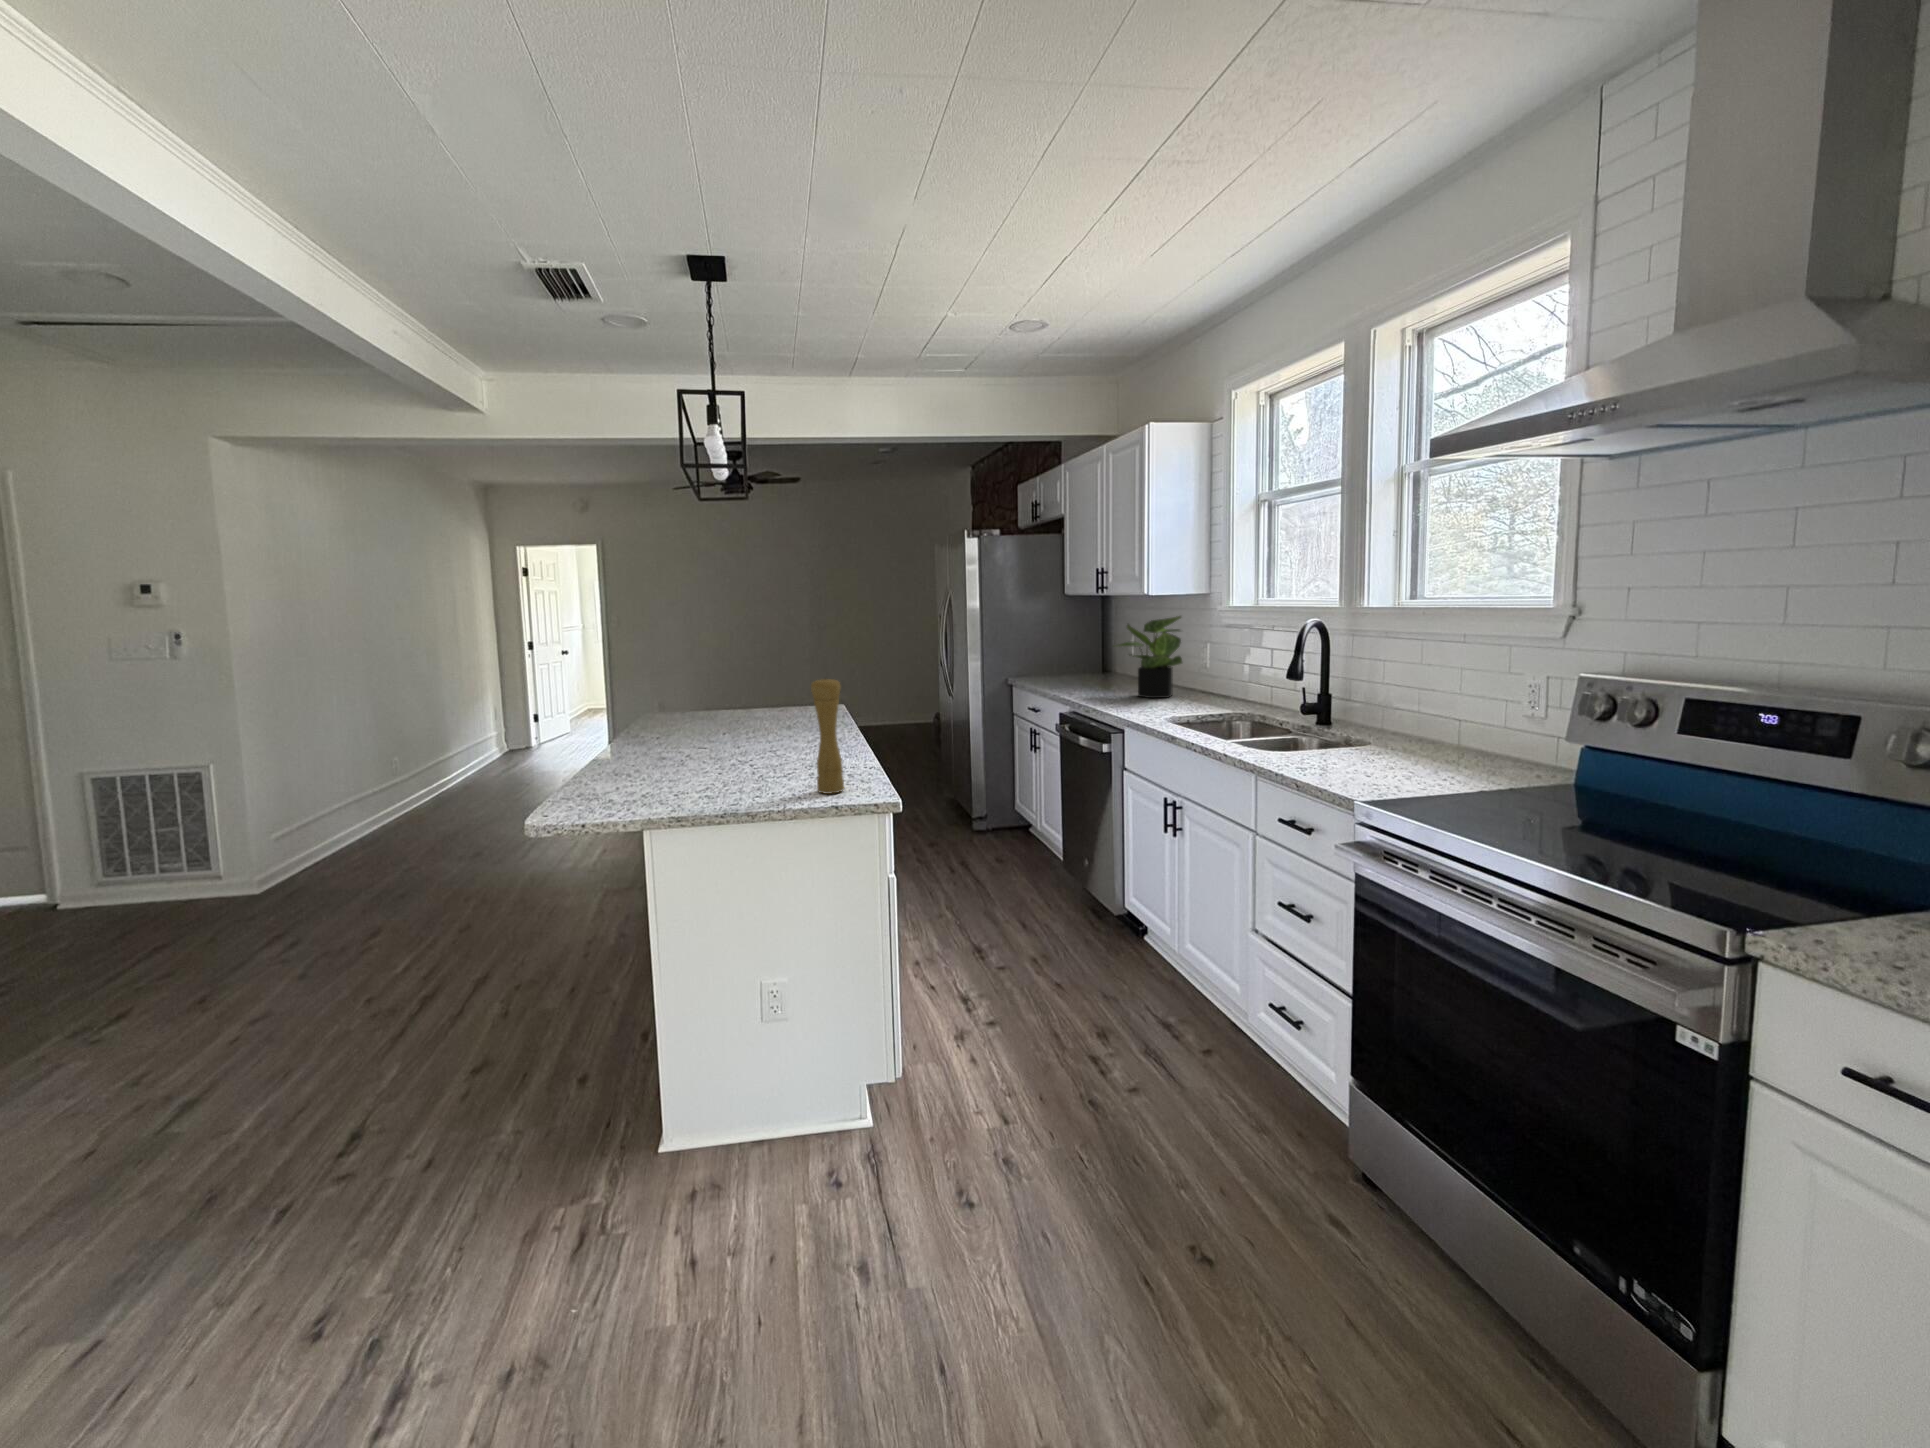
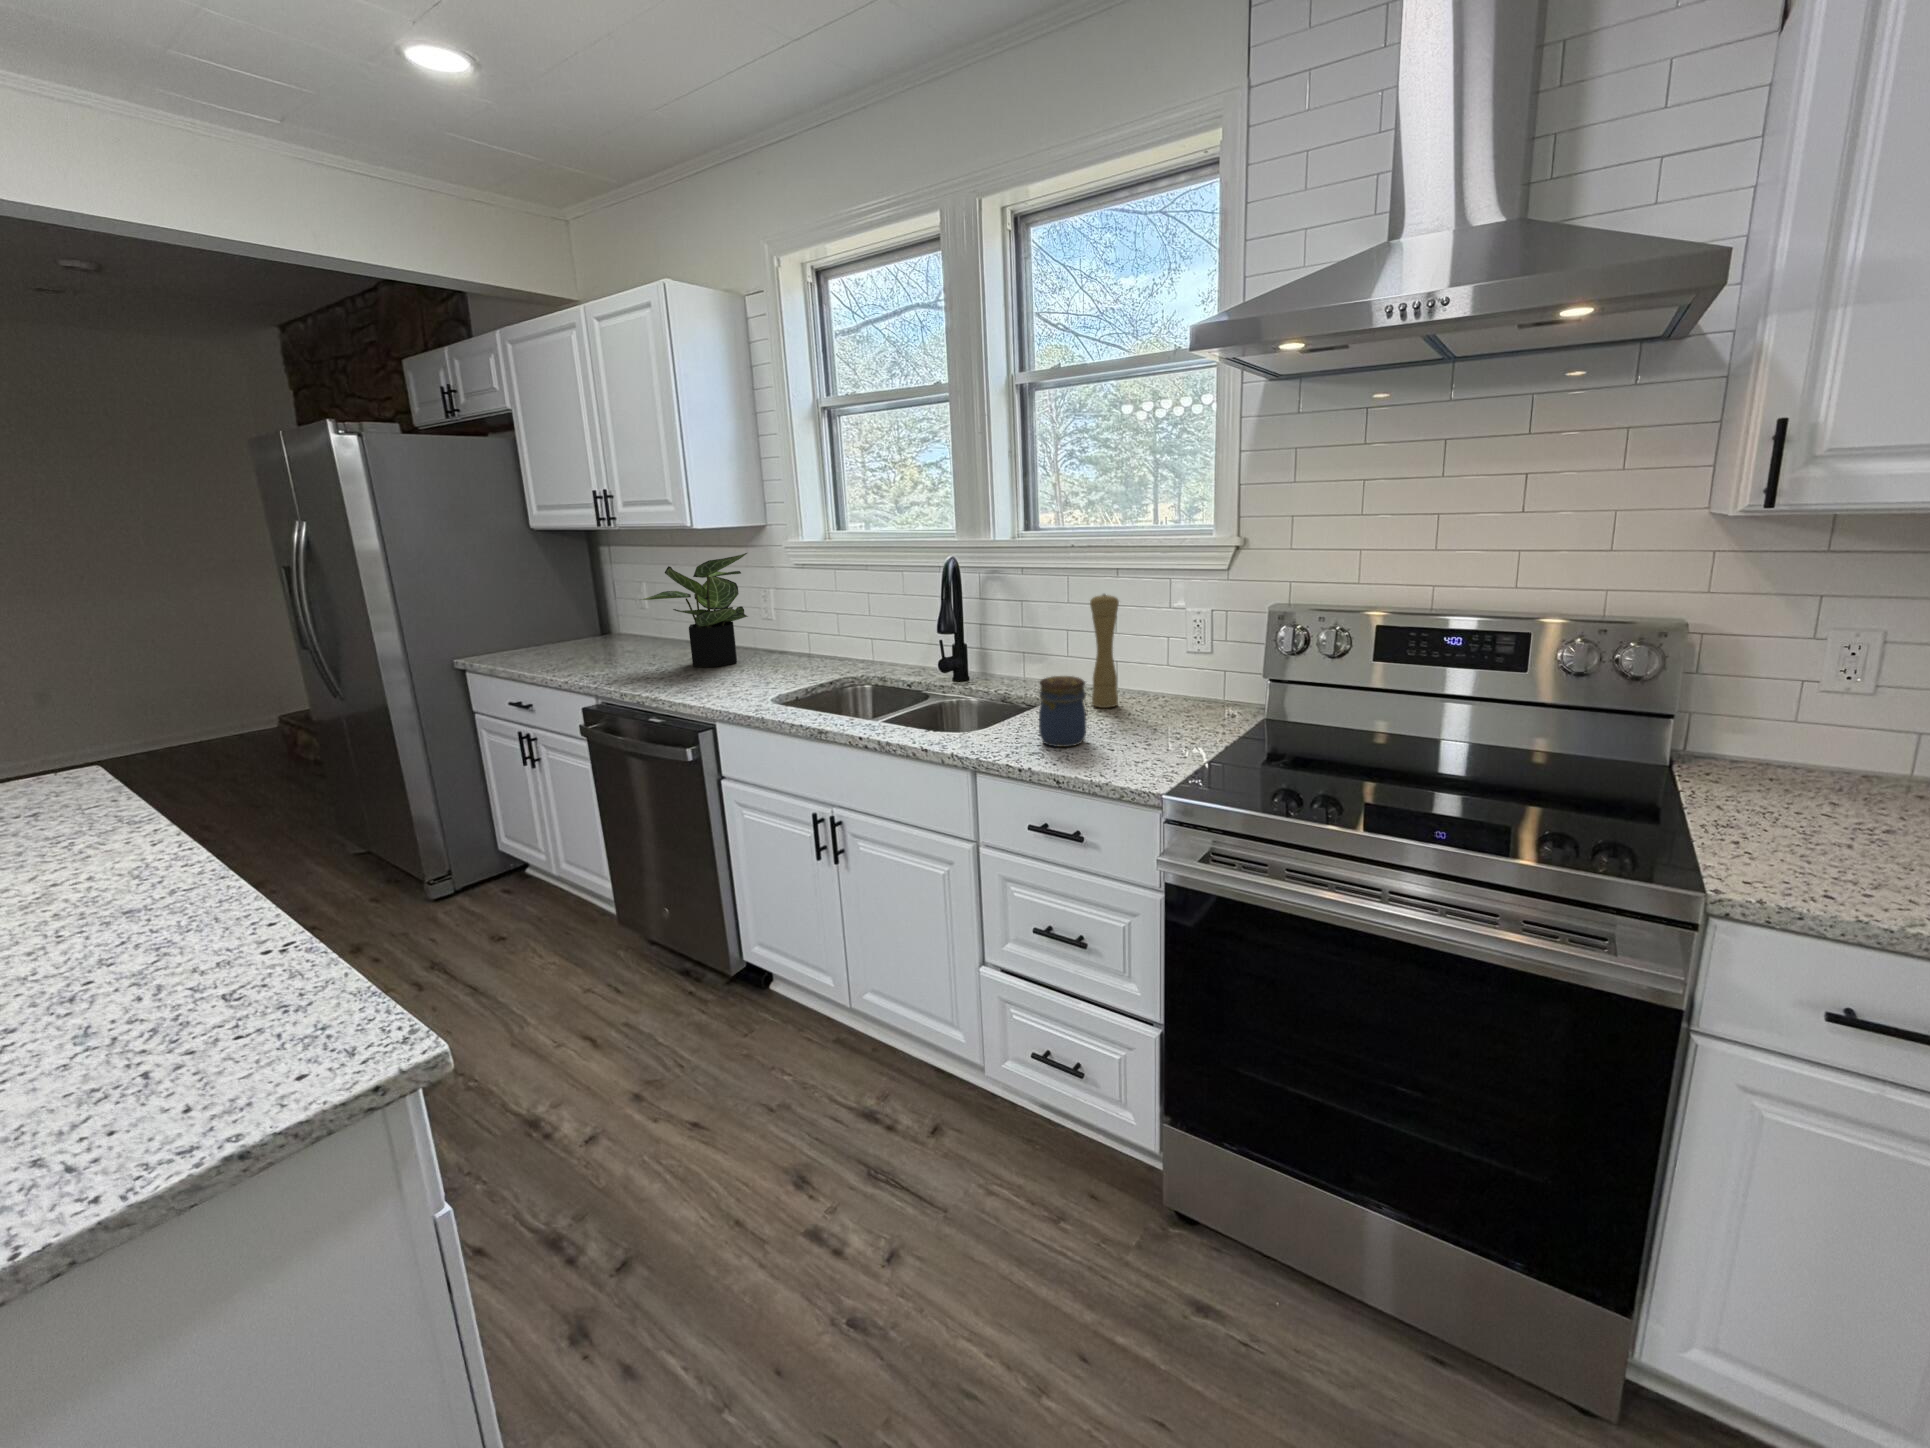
pepper mill: present [811,678,844,794] -> present [1090,594,1119,708]
jar: none [1319,716,1367,772] -> present [1039,676,1087,747]

